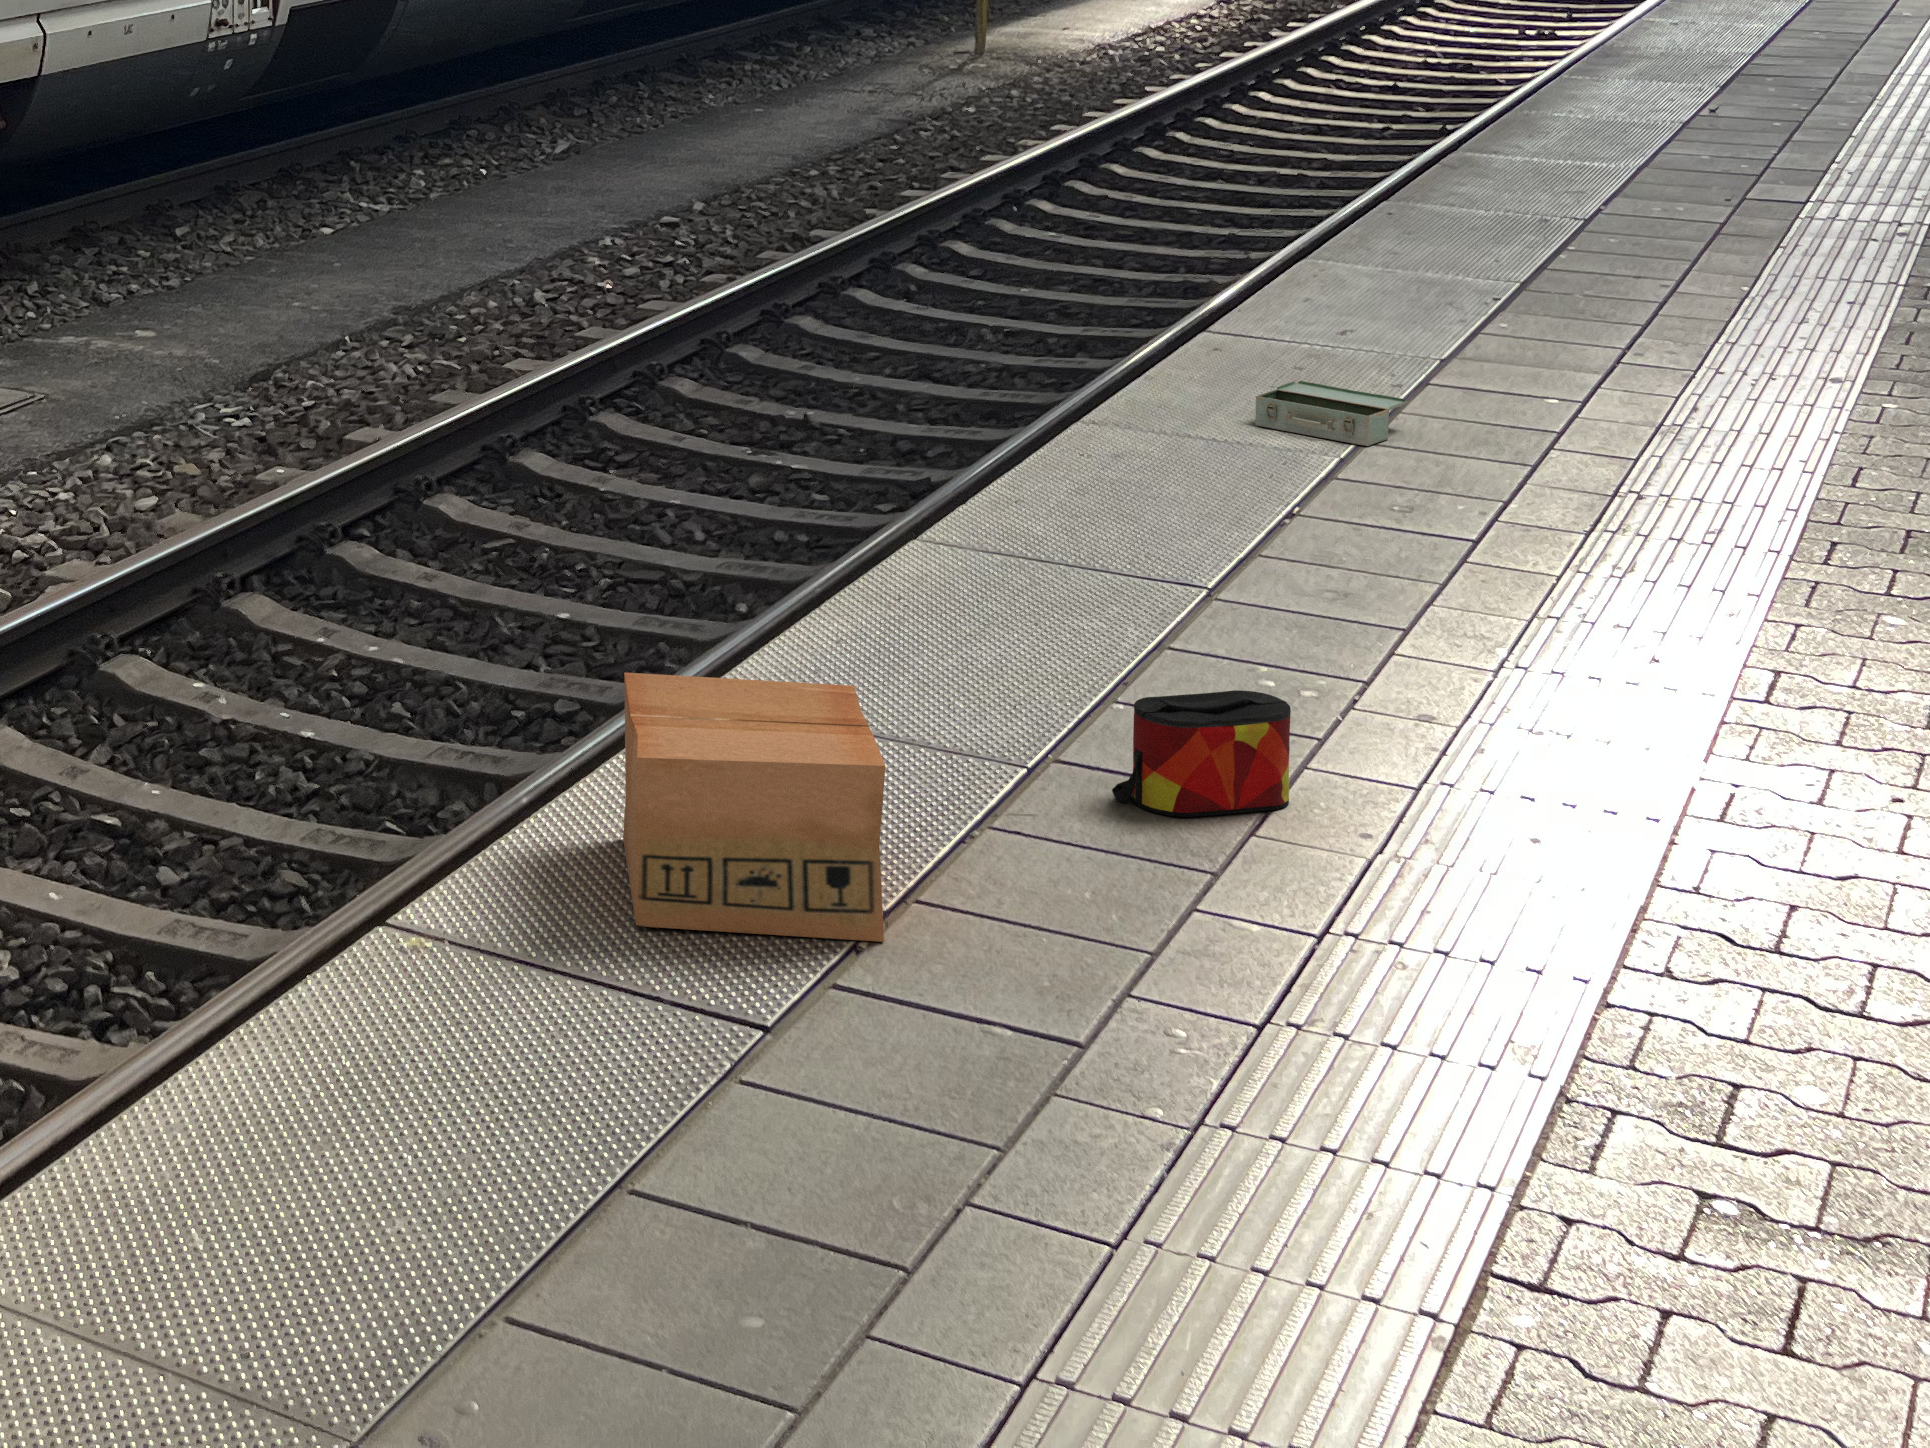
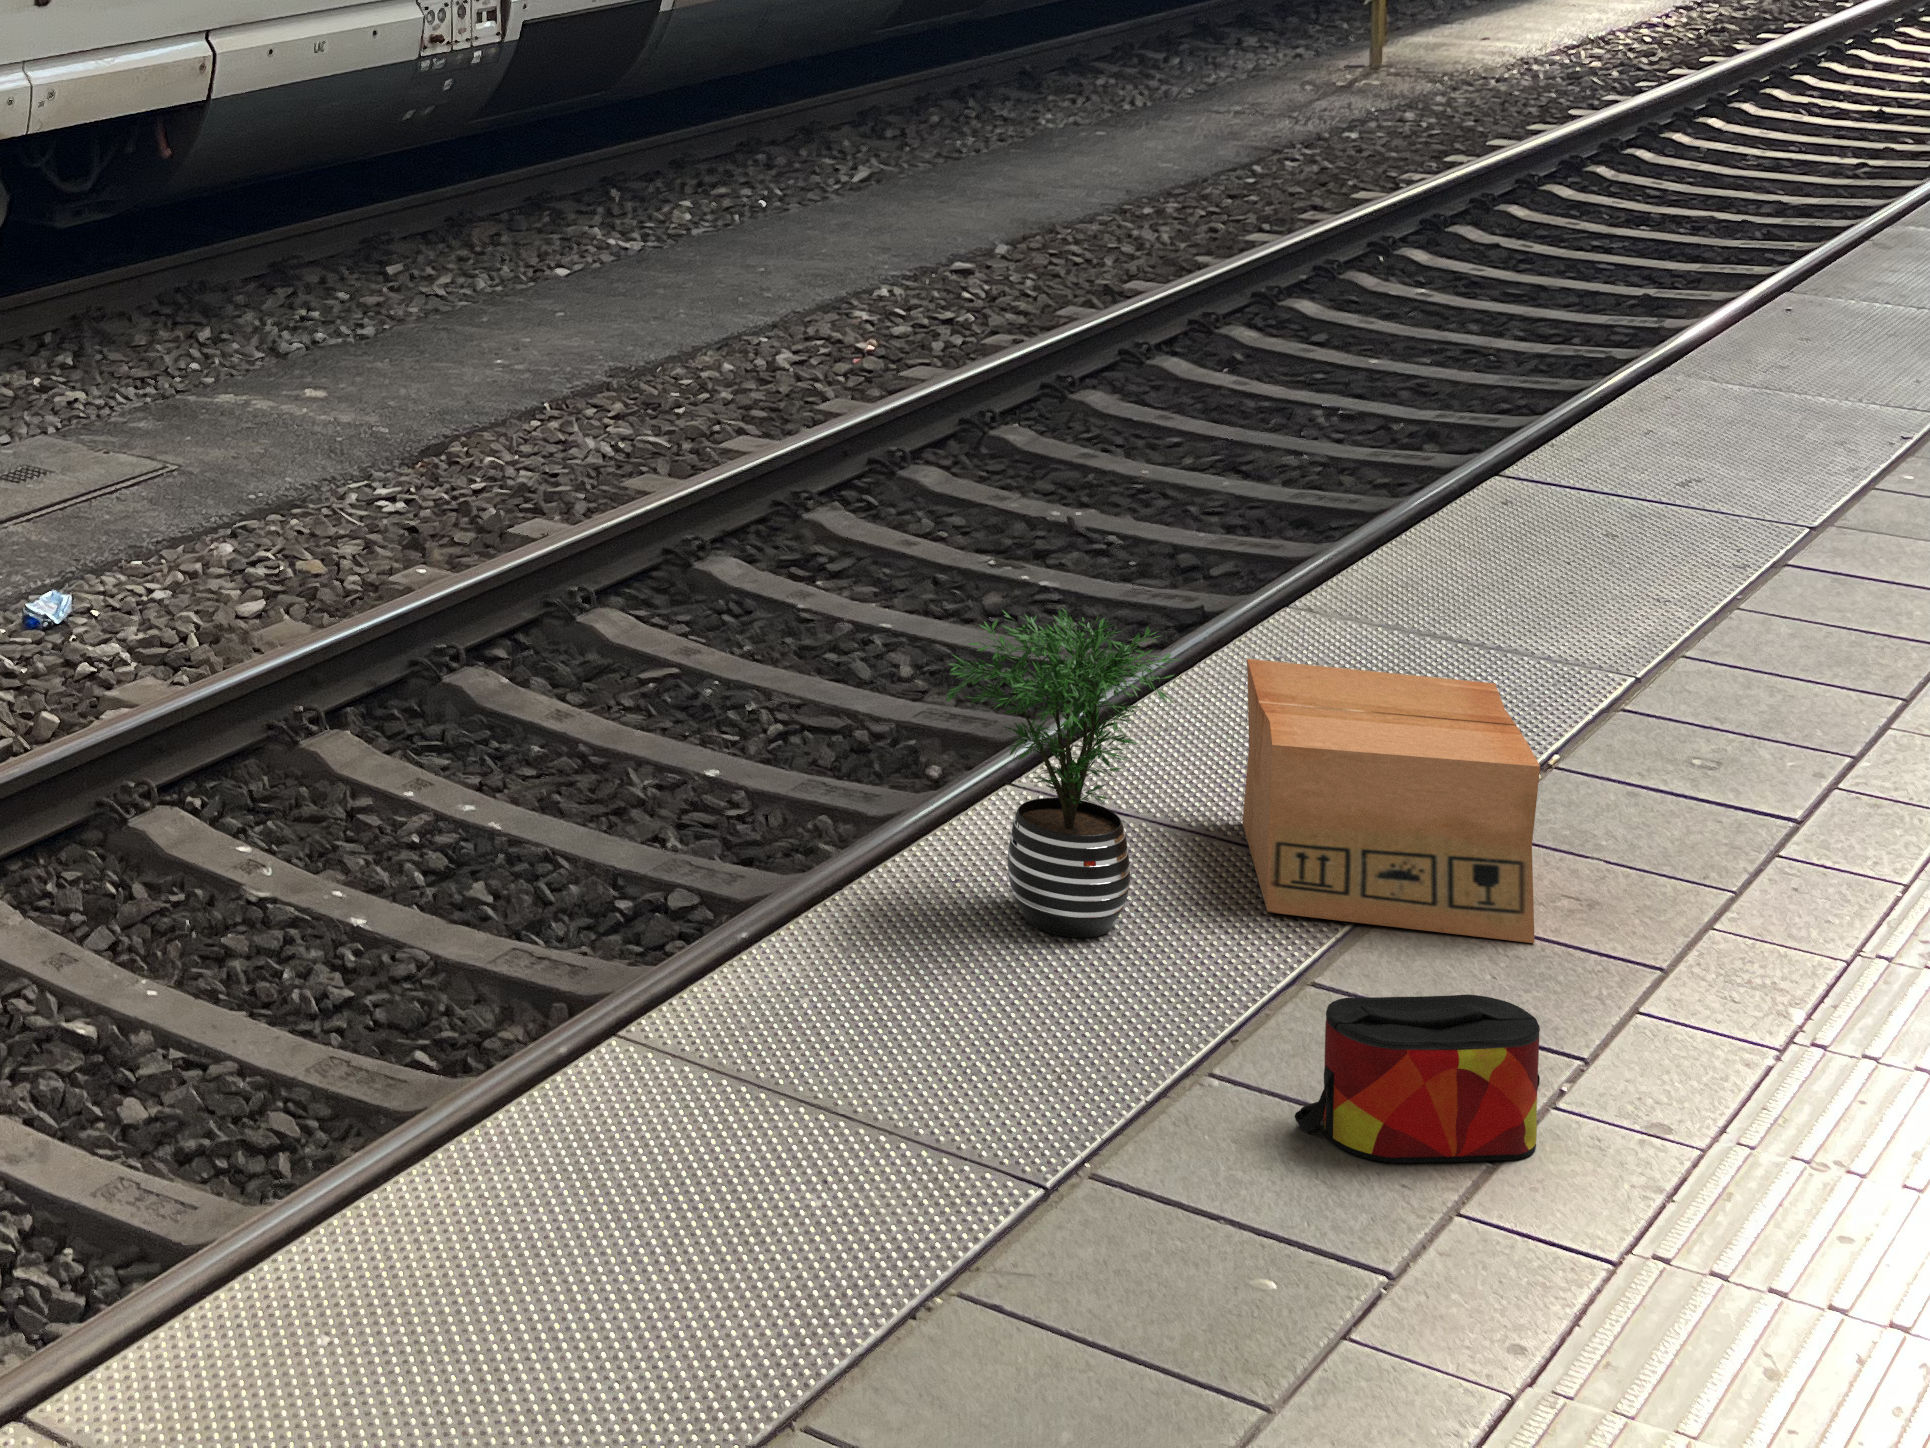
toolbox: present [1255,381,1408,446] -> none [1603,518,1801,608]
potted plant: none [804,425,998,690] -> present [946,608,1179,938]
cardboard box: present [623,673,886,942] -> present [1242,659,1540,943]

